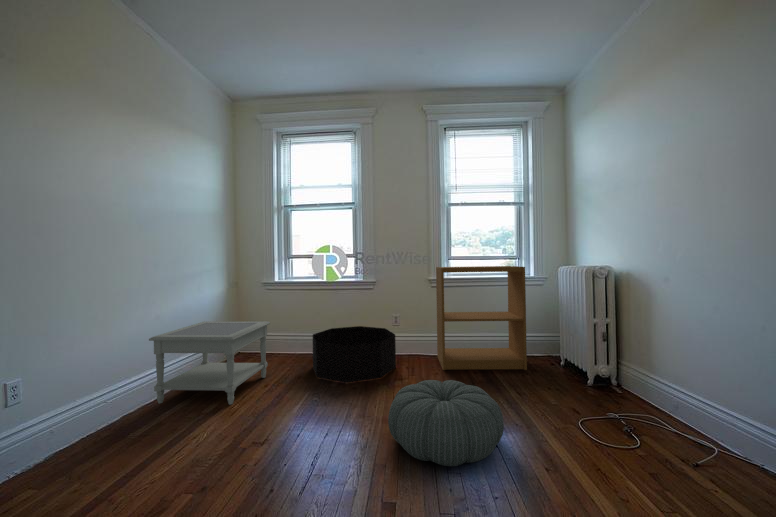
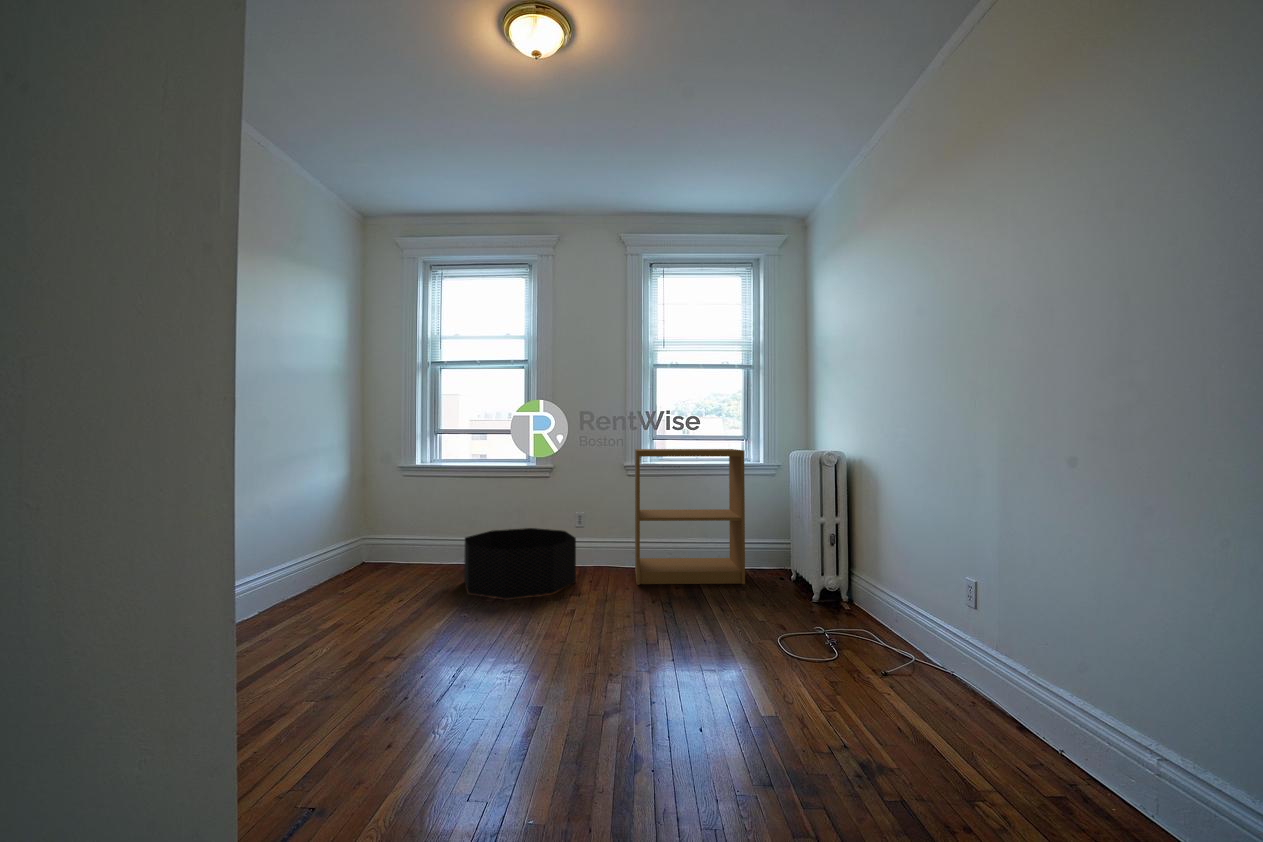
side table: present [149,321,270,405] -> none [246,518,407,622]
pouf: present [388,380,504,466] -> none [546,587,680,676]

